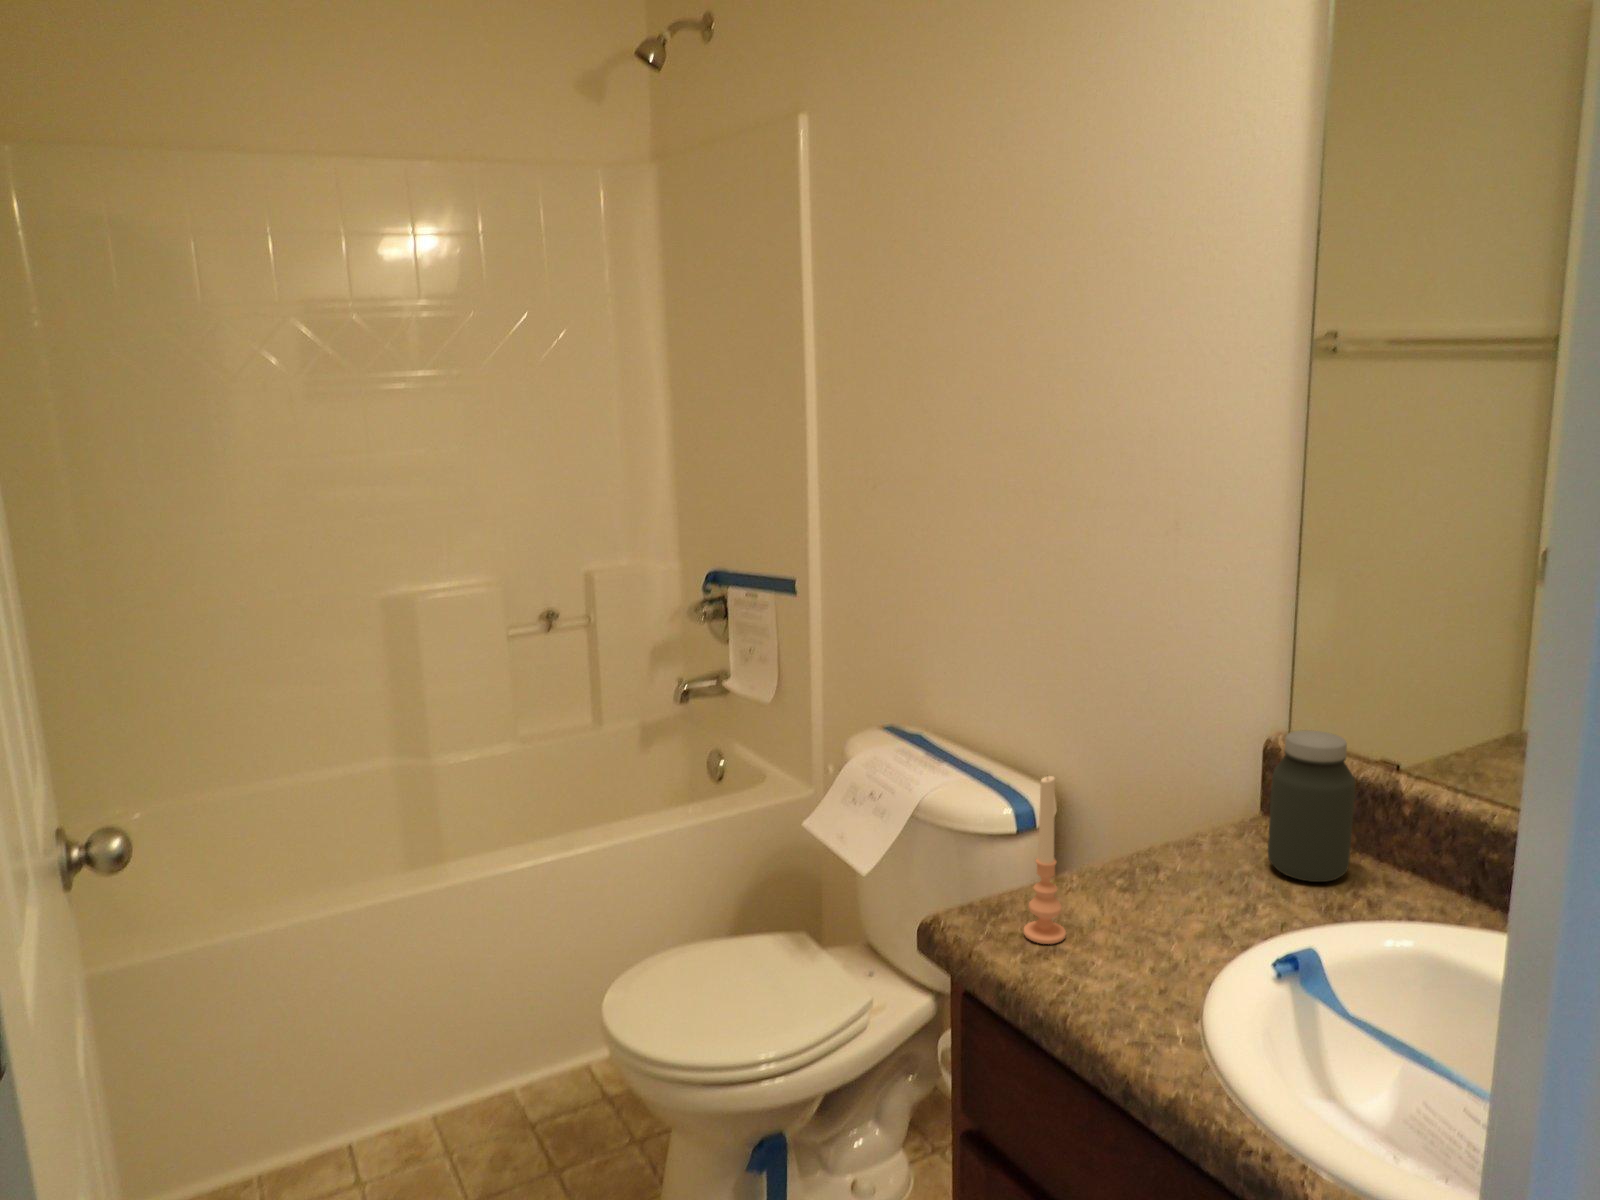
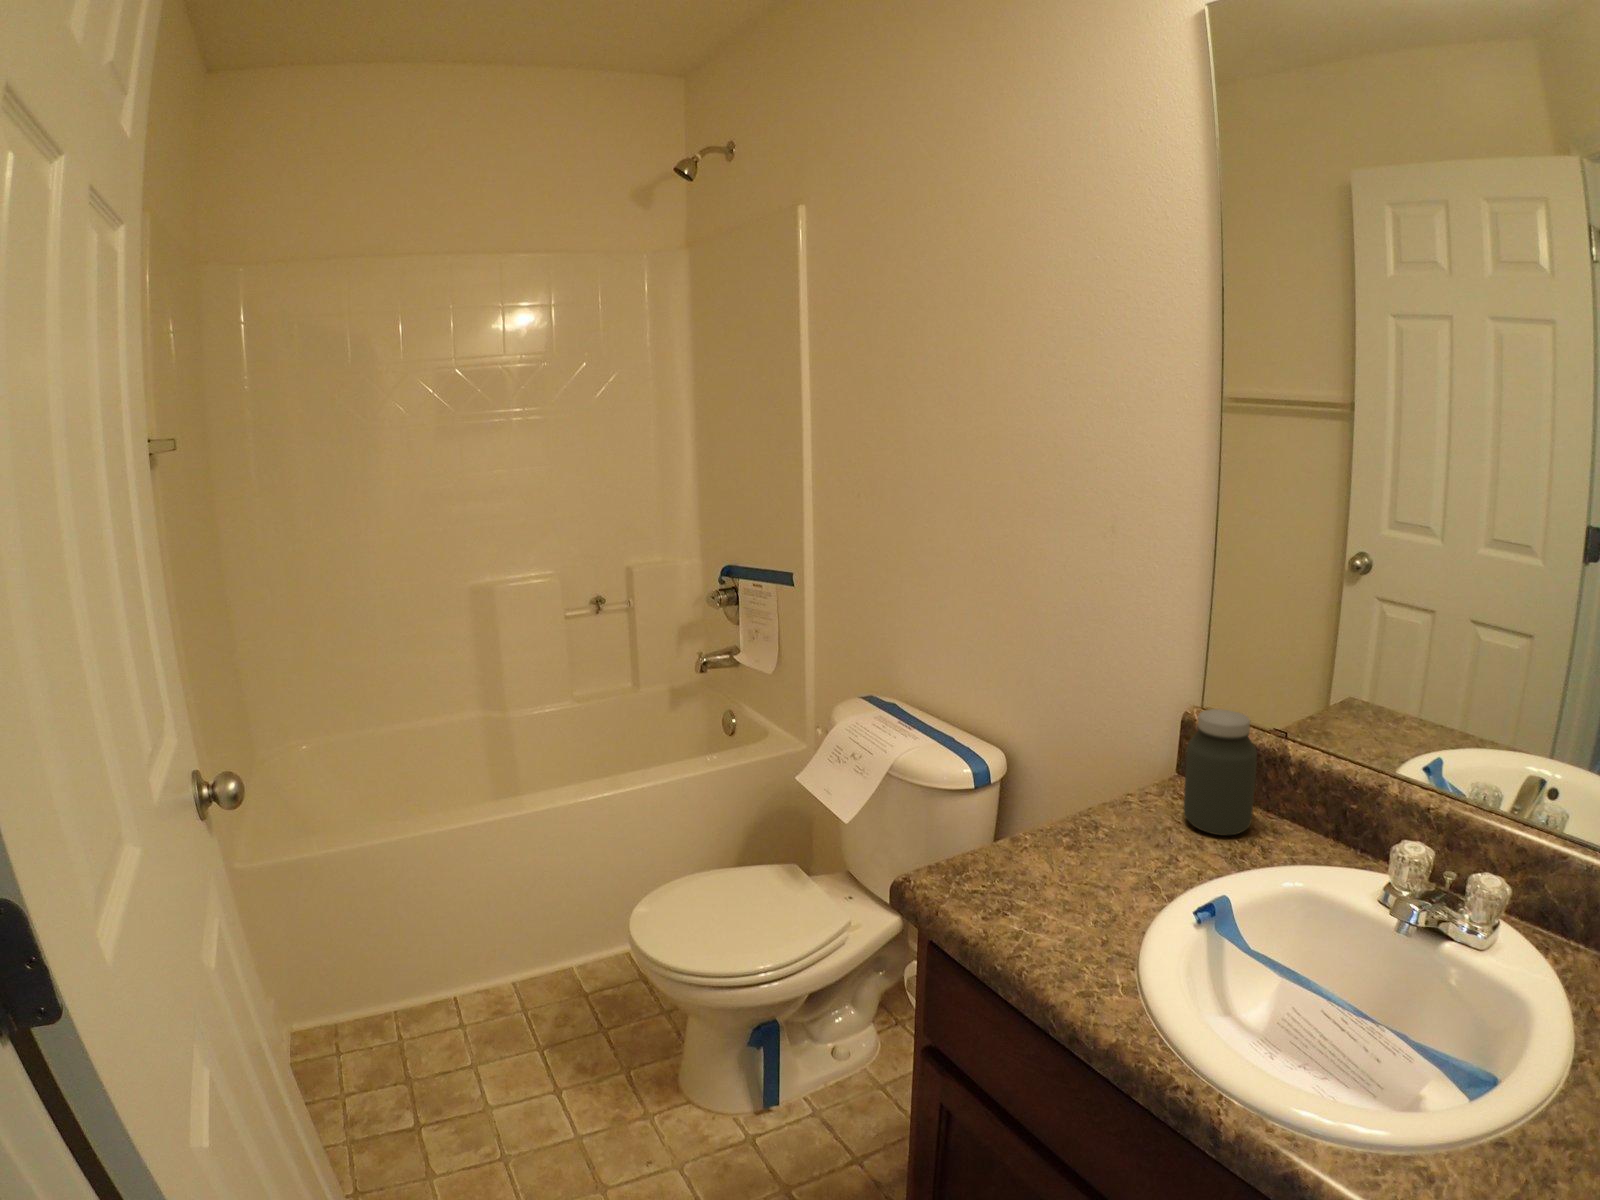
candle: present [1024,776,1066,944] -> none [983,757,1019,896]

